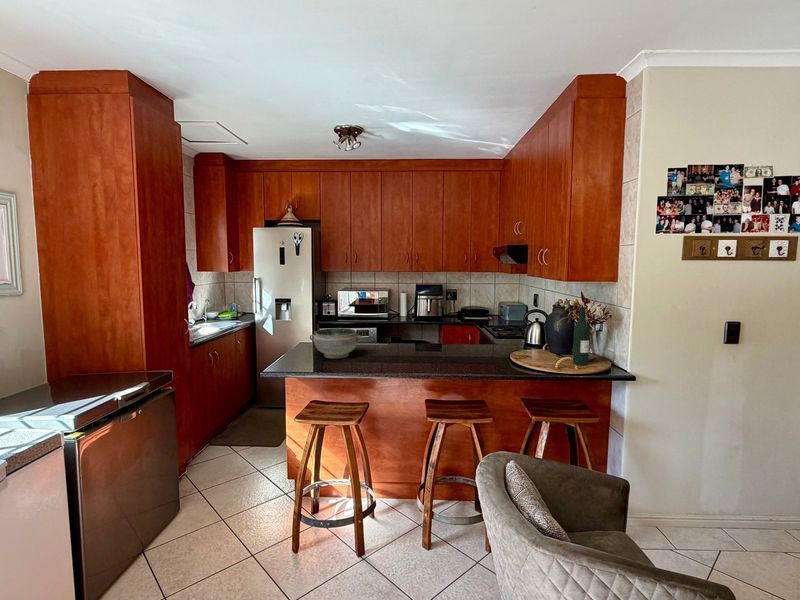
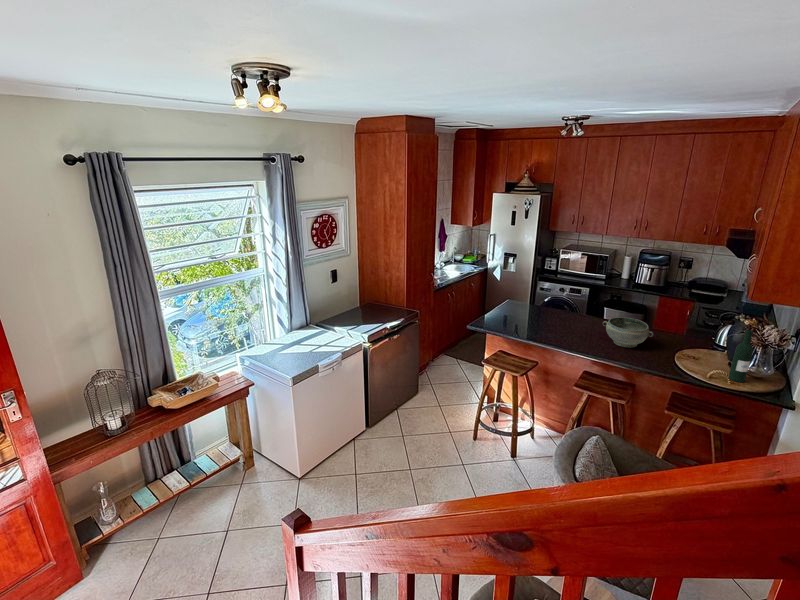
bowl: present [310,328,362,358] -> present [603,317,653,348]

